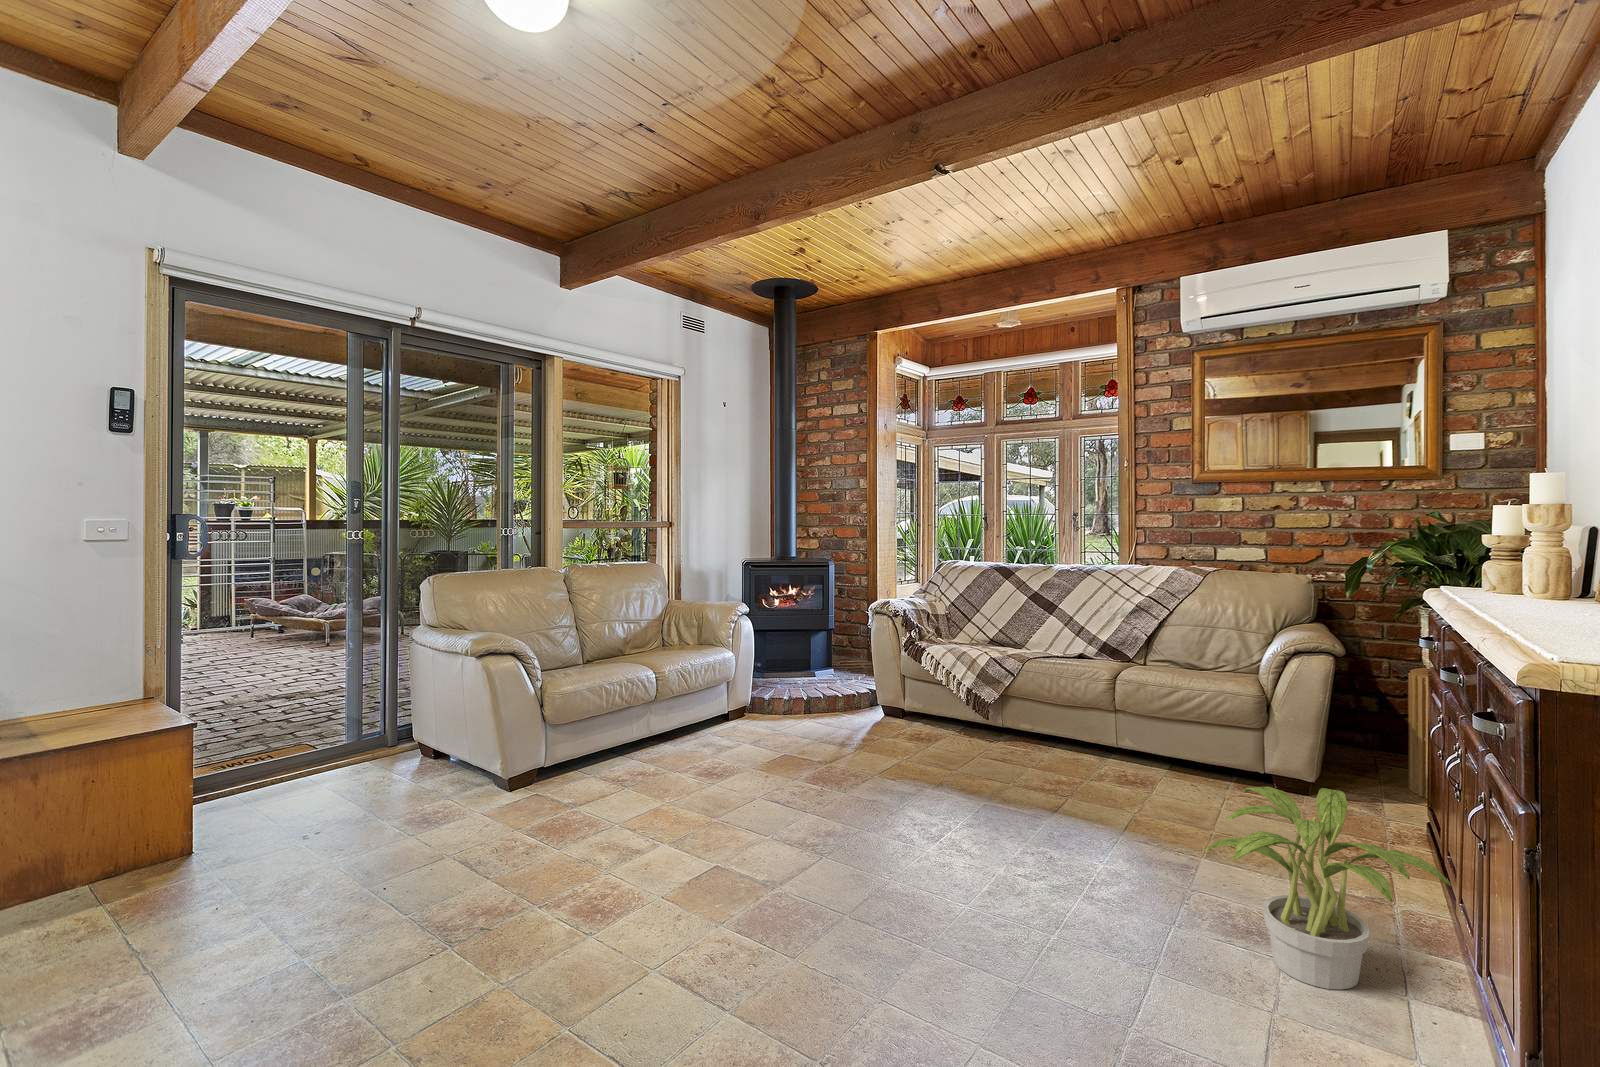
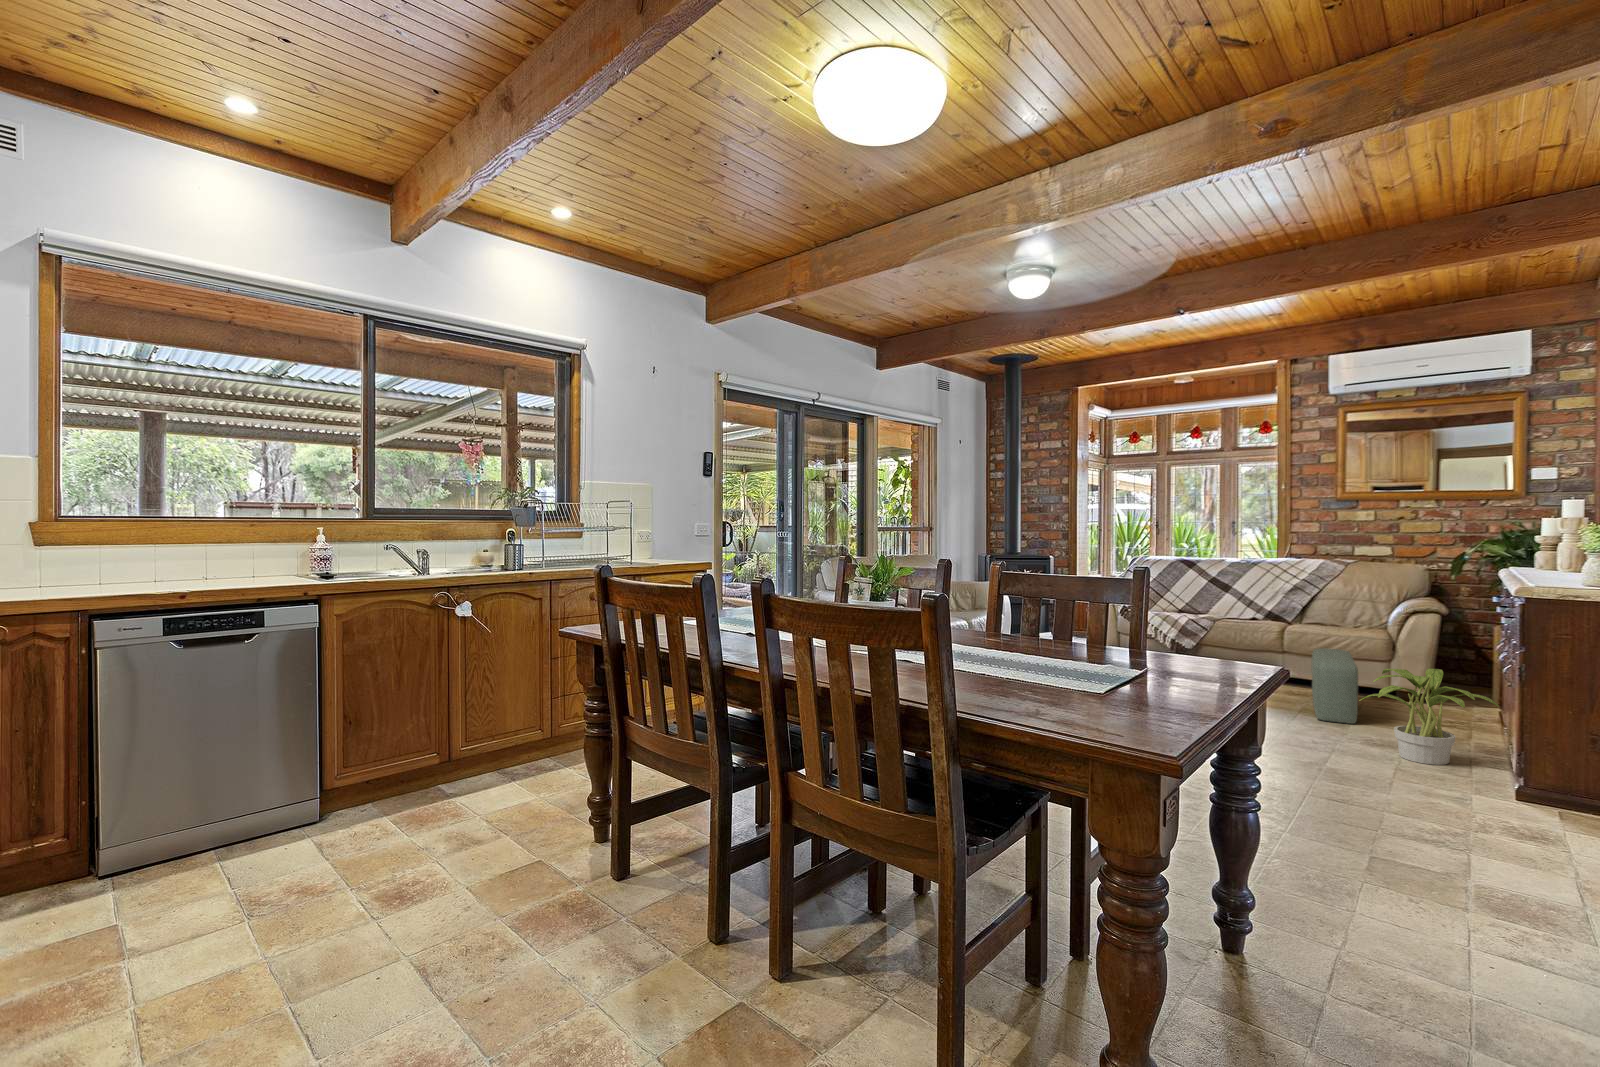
pouf: none [1145,712,1212,855] -> present [1311,648,1358,724]

